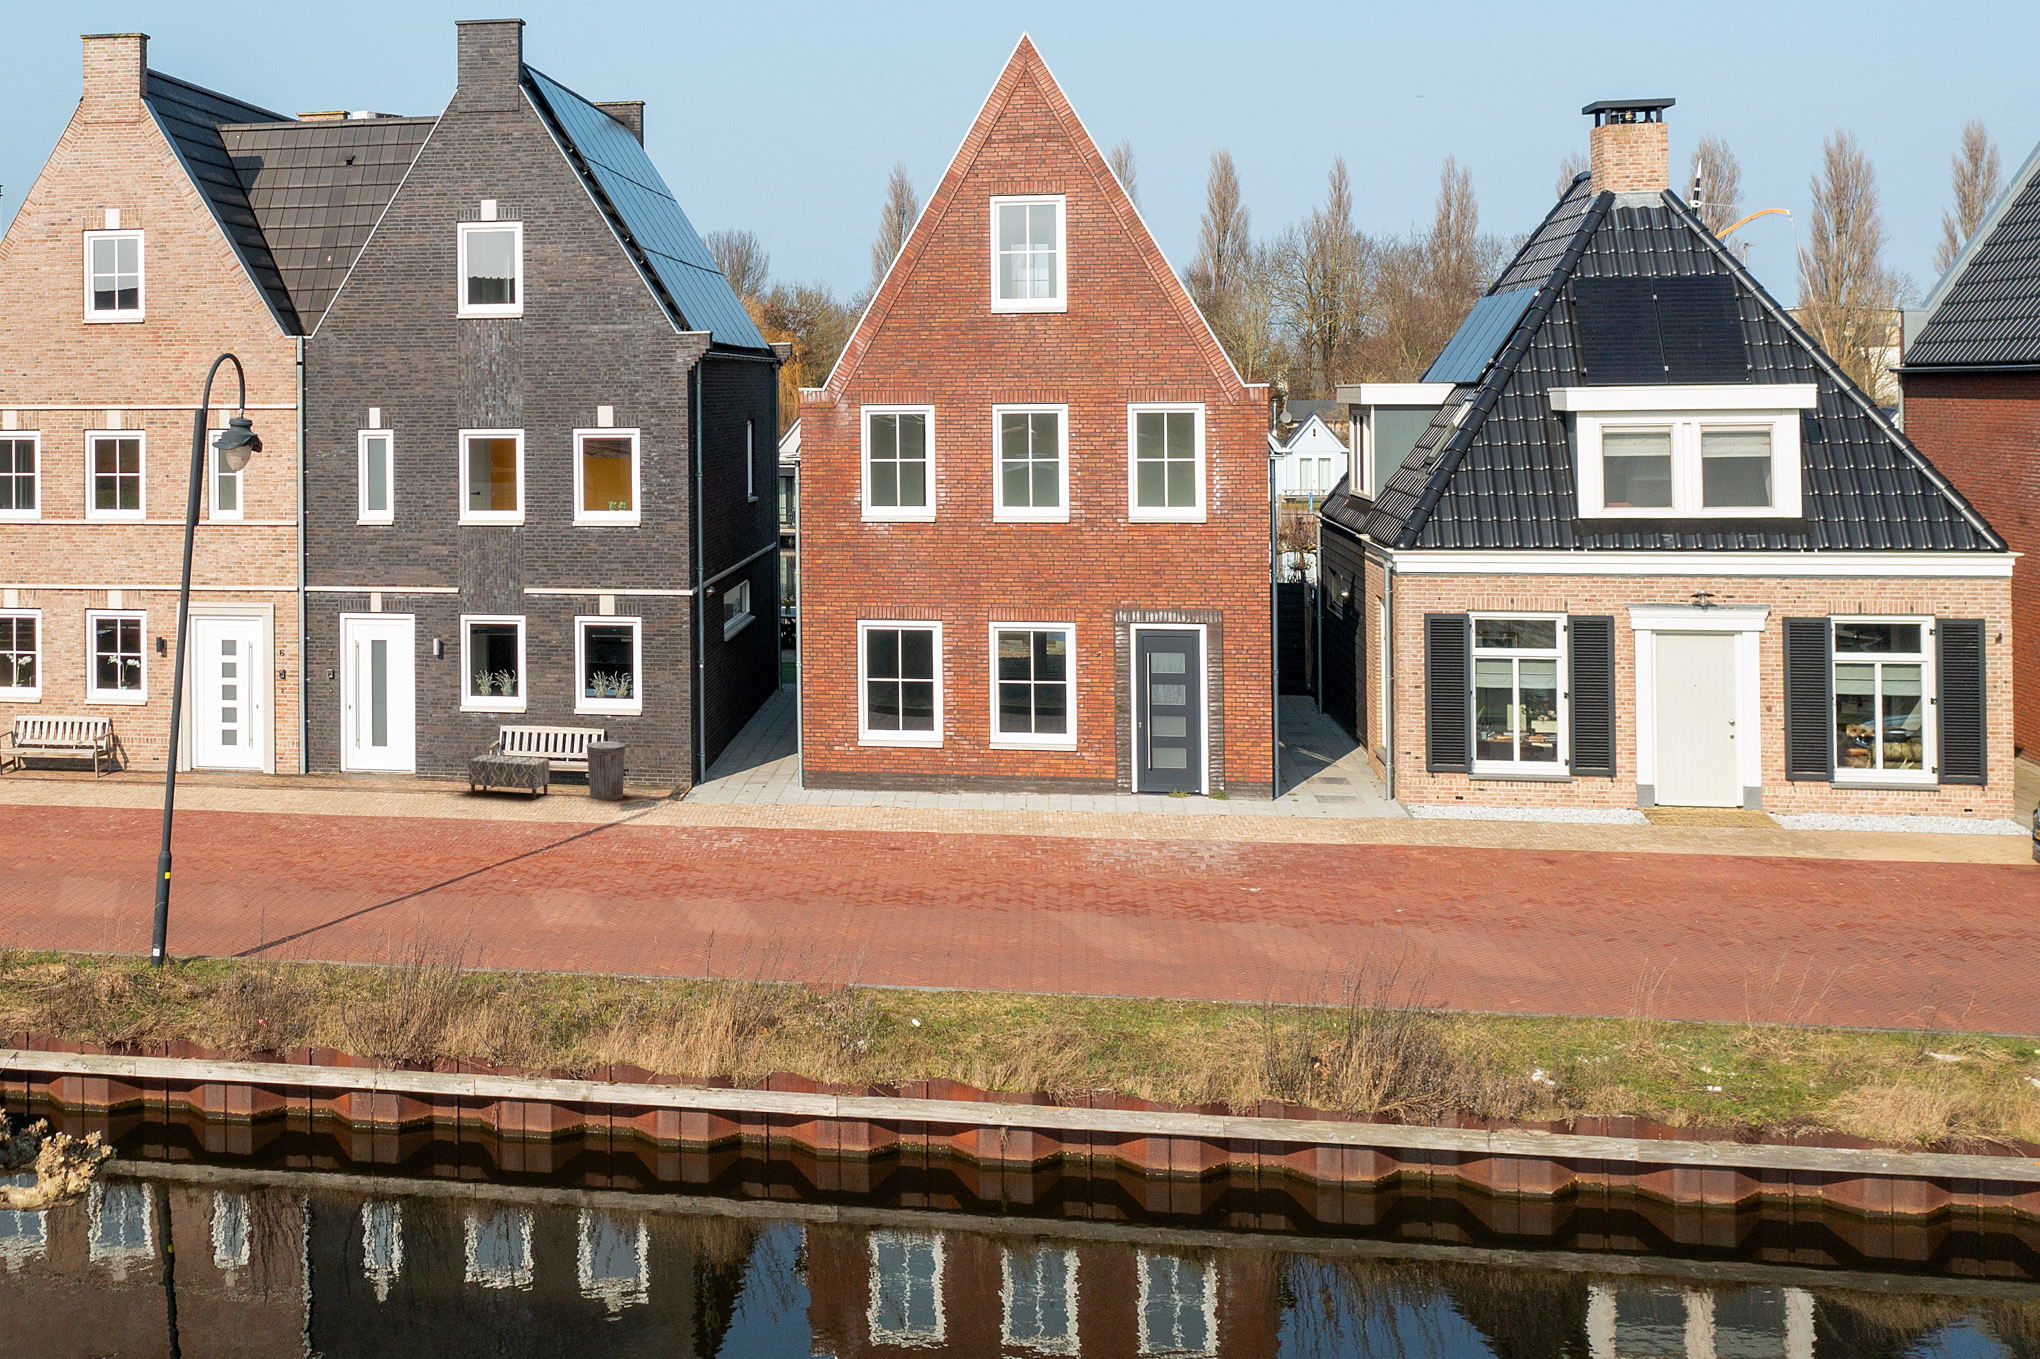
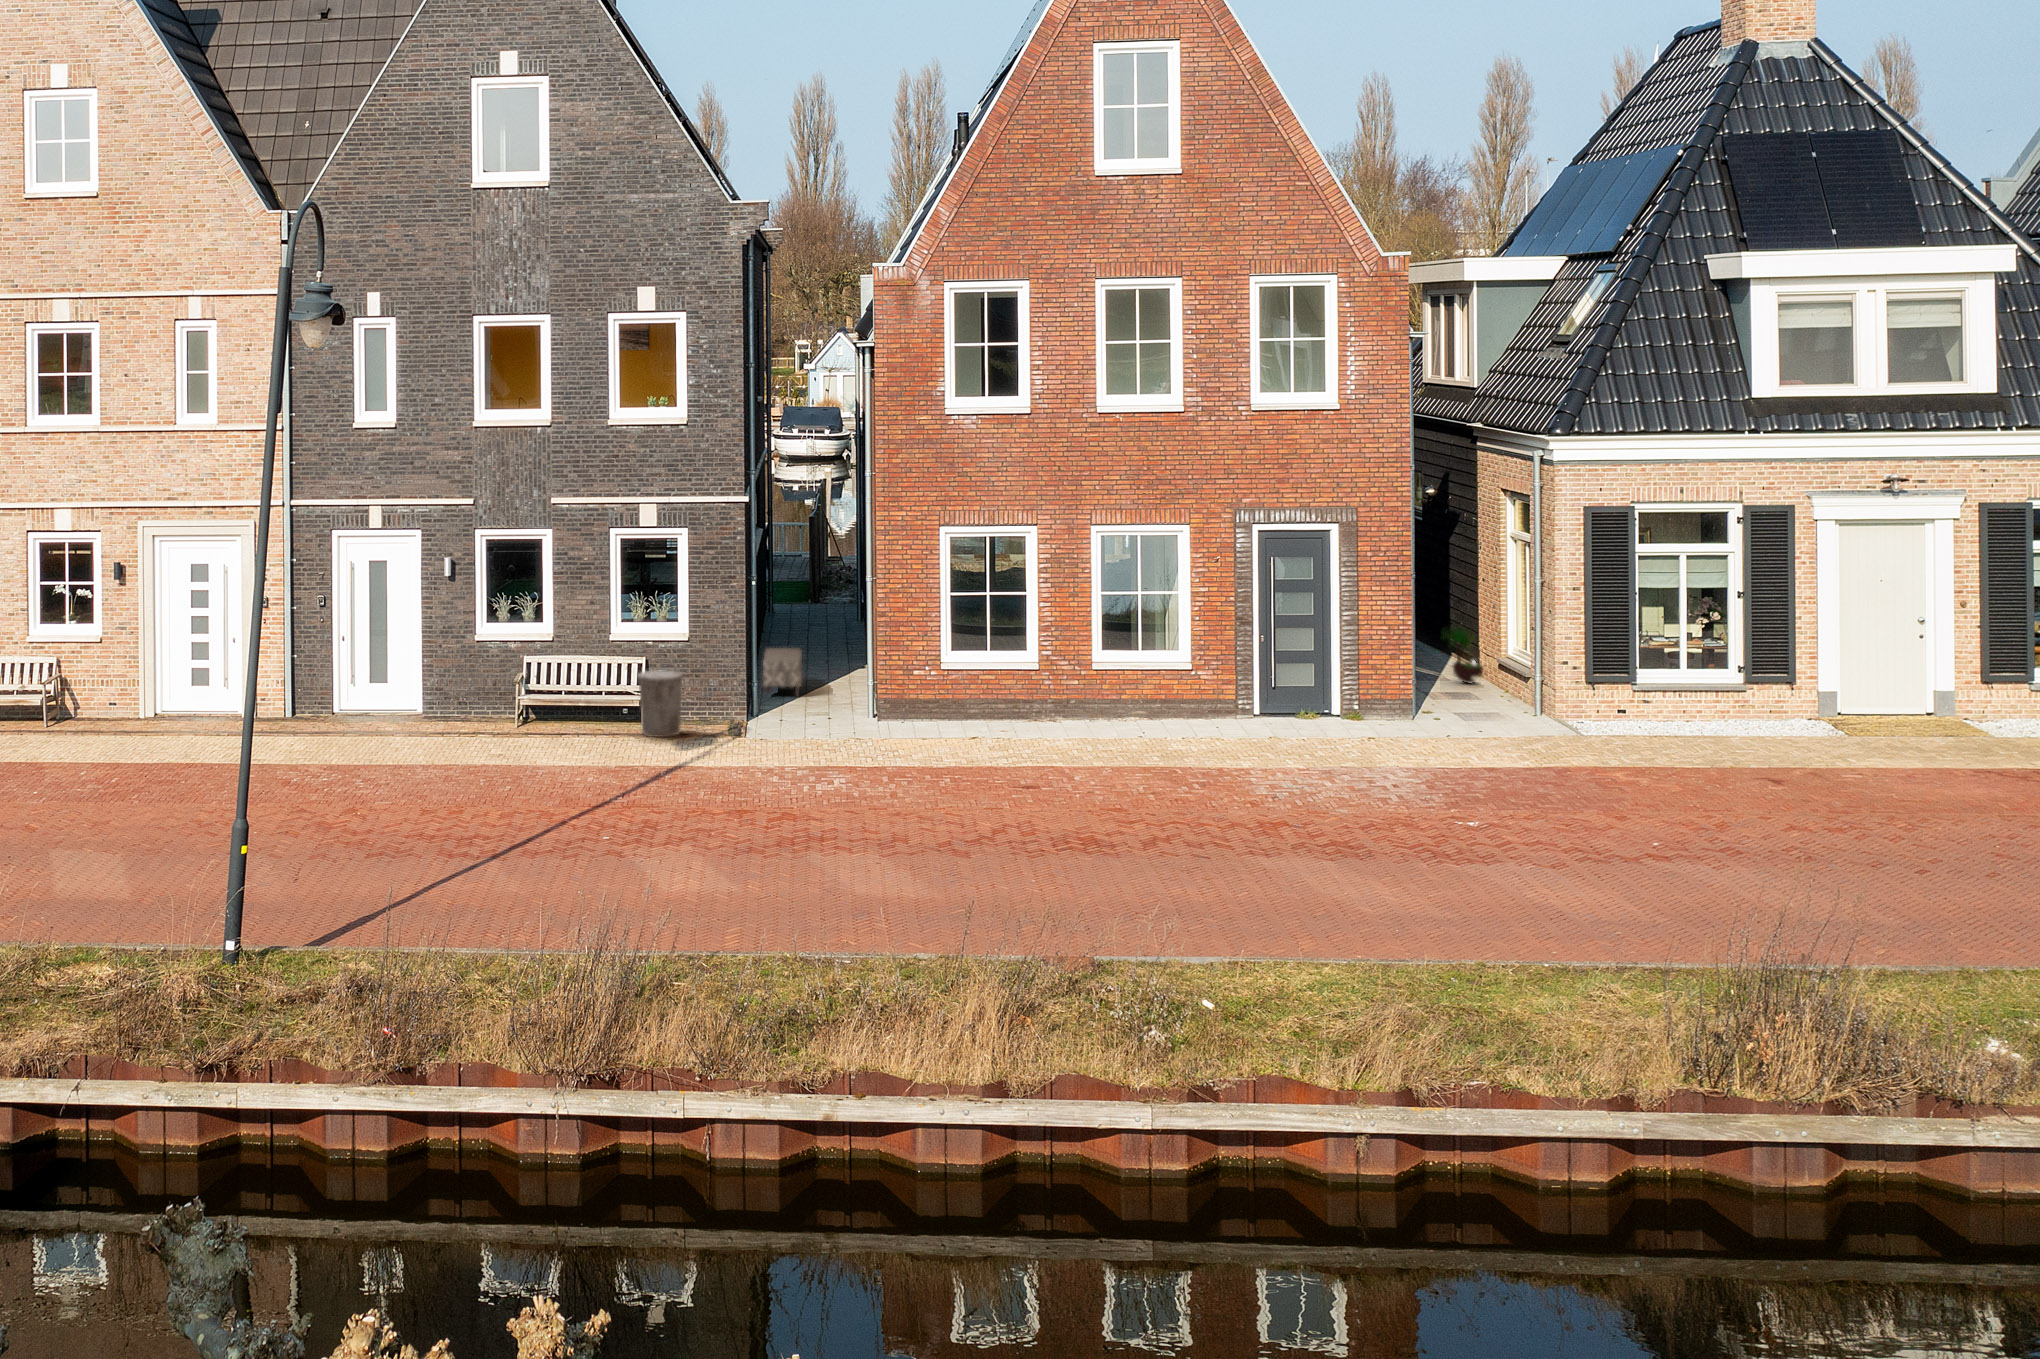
potted tree: none [1336,713,1373,771] -> present [1443,624,1483,683]
bench: present [468,754,550,800] -> present [763,648,802,697]

